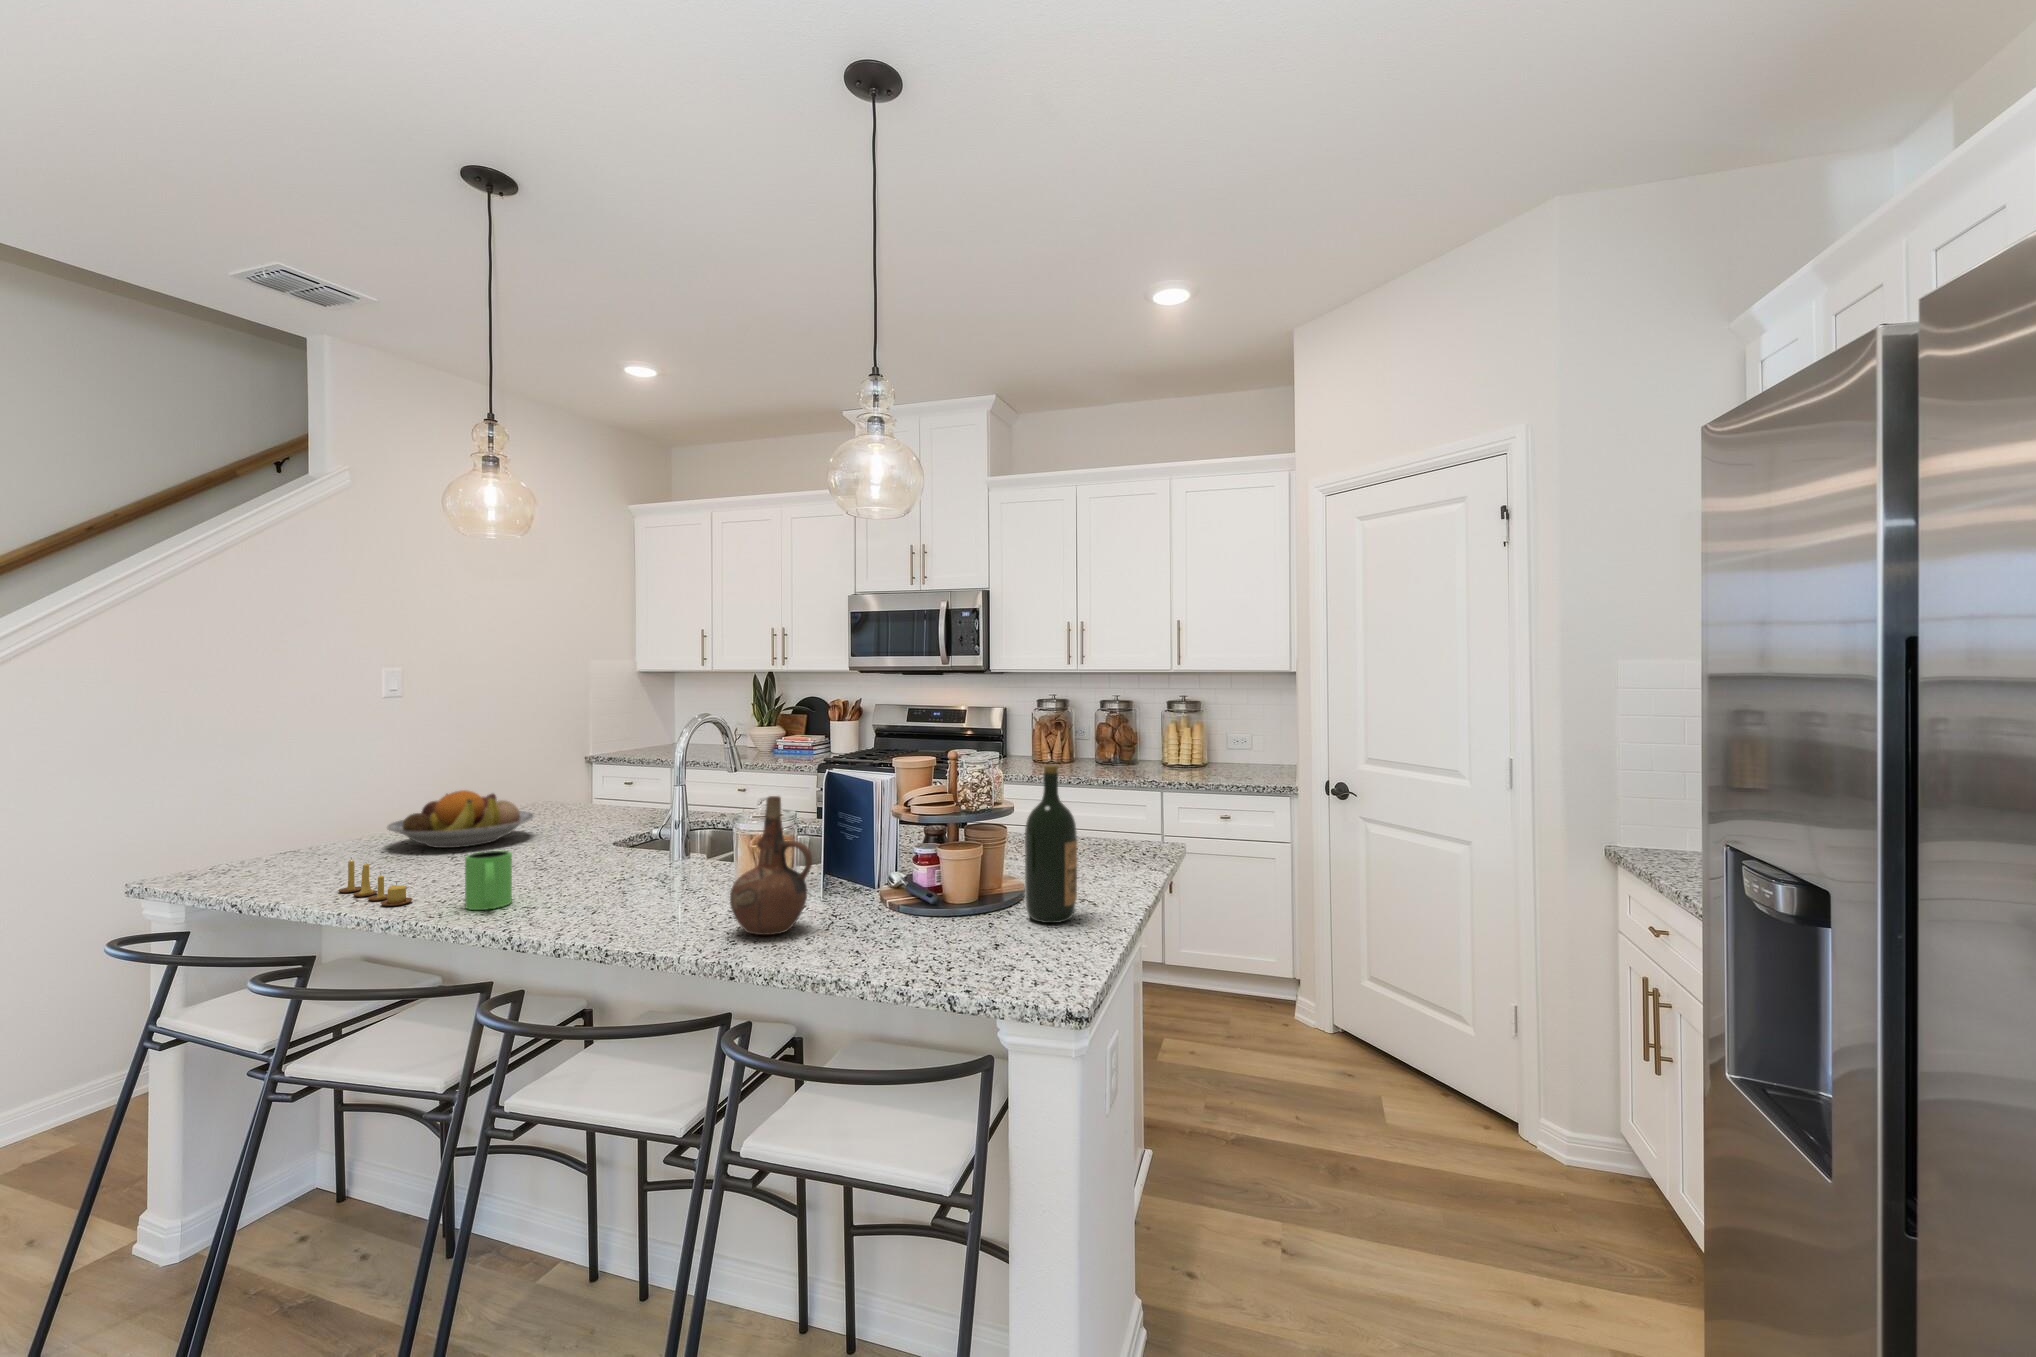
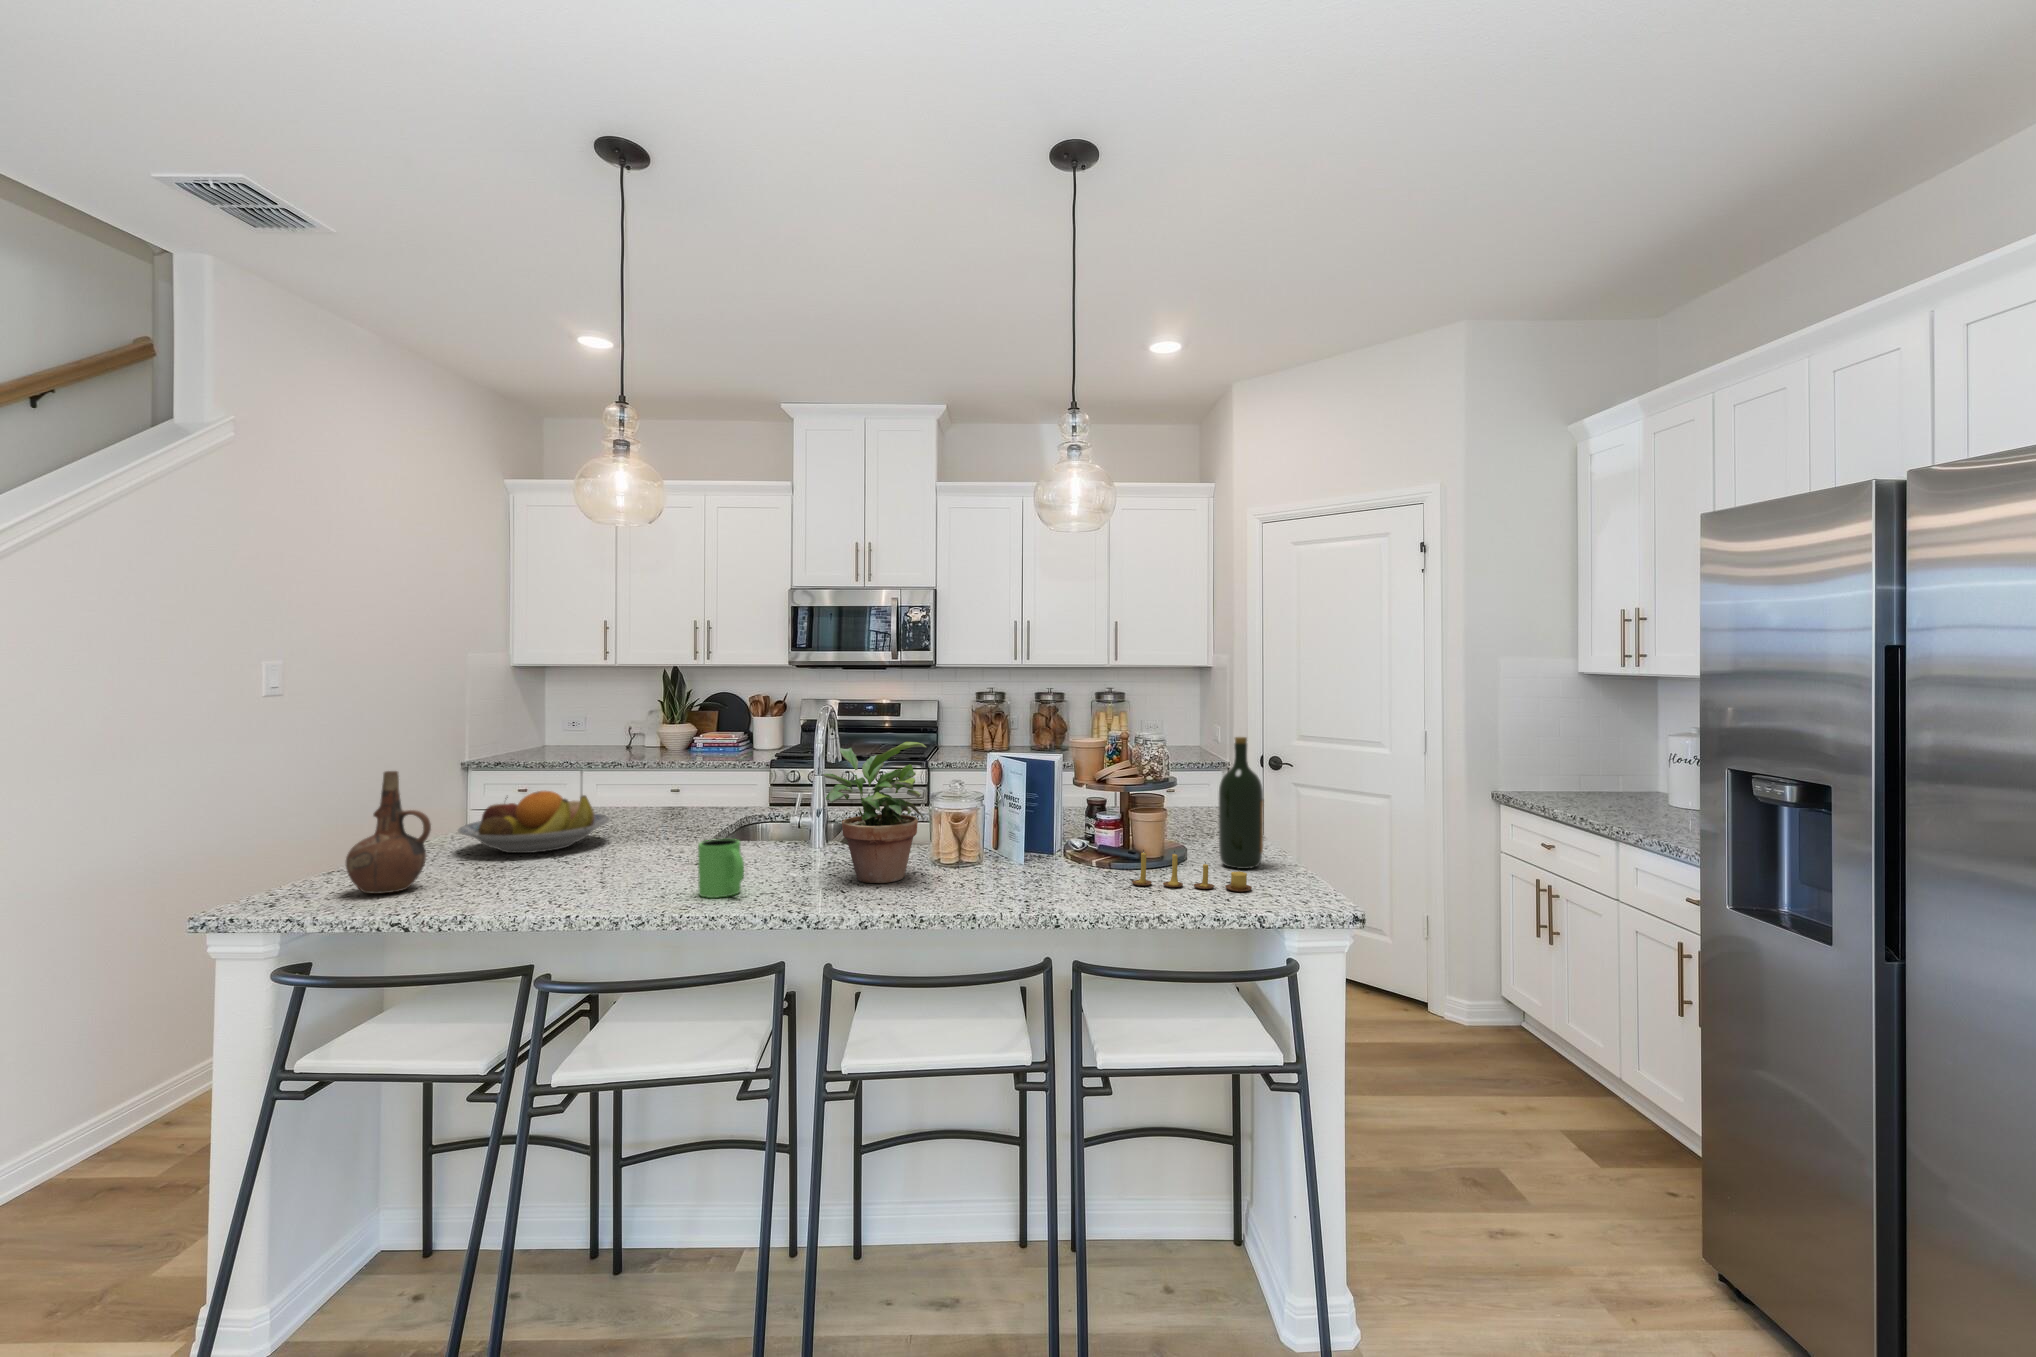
potted plant: none [584,760,706,907] -> present [824,742,926,883]
ceramic pitcher: present [730,796,812,935] -> present [346,771,431,894]
candle: present [338,858,412,906] -> present [1132,850,1252,891]

